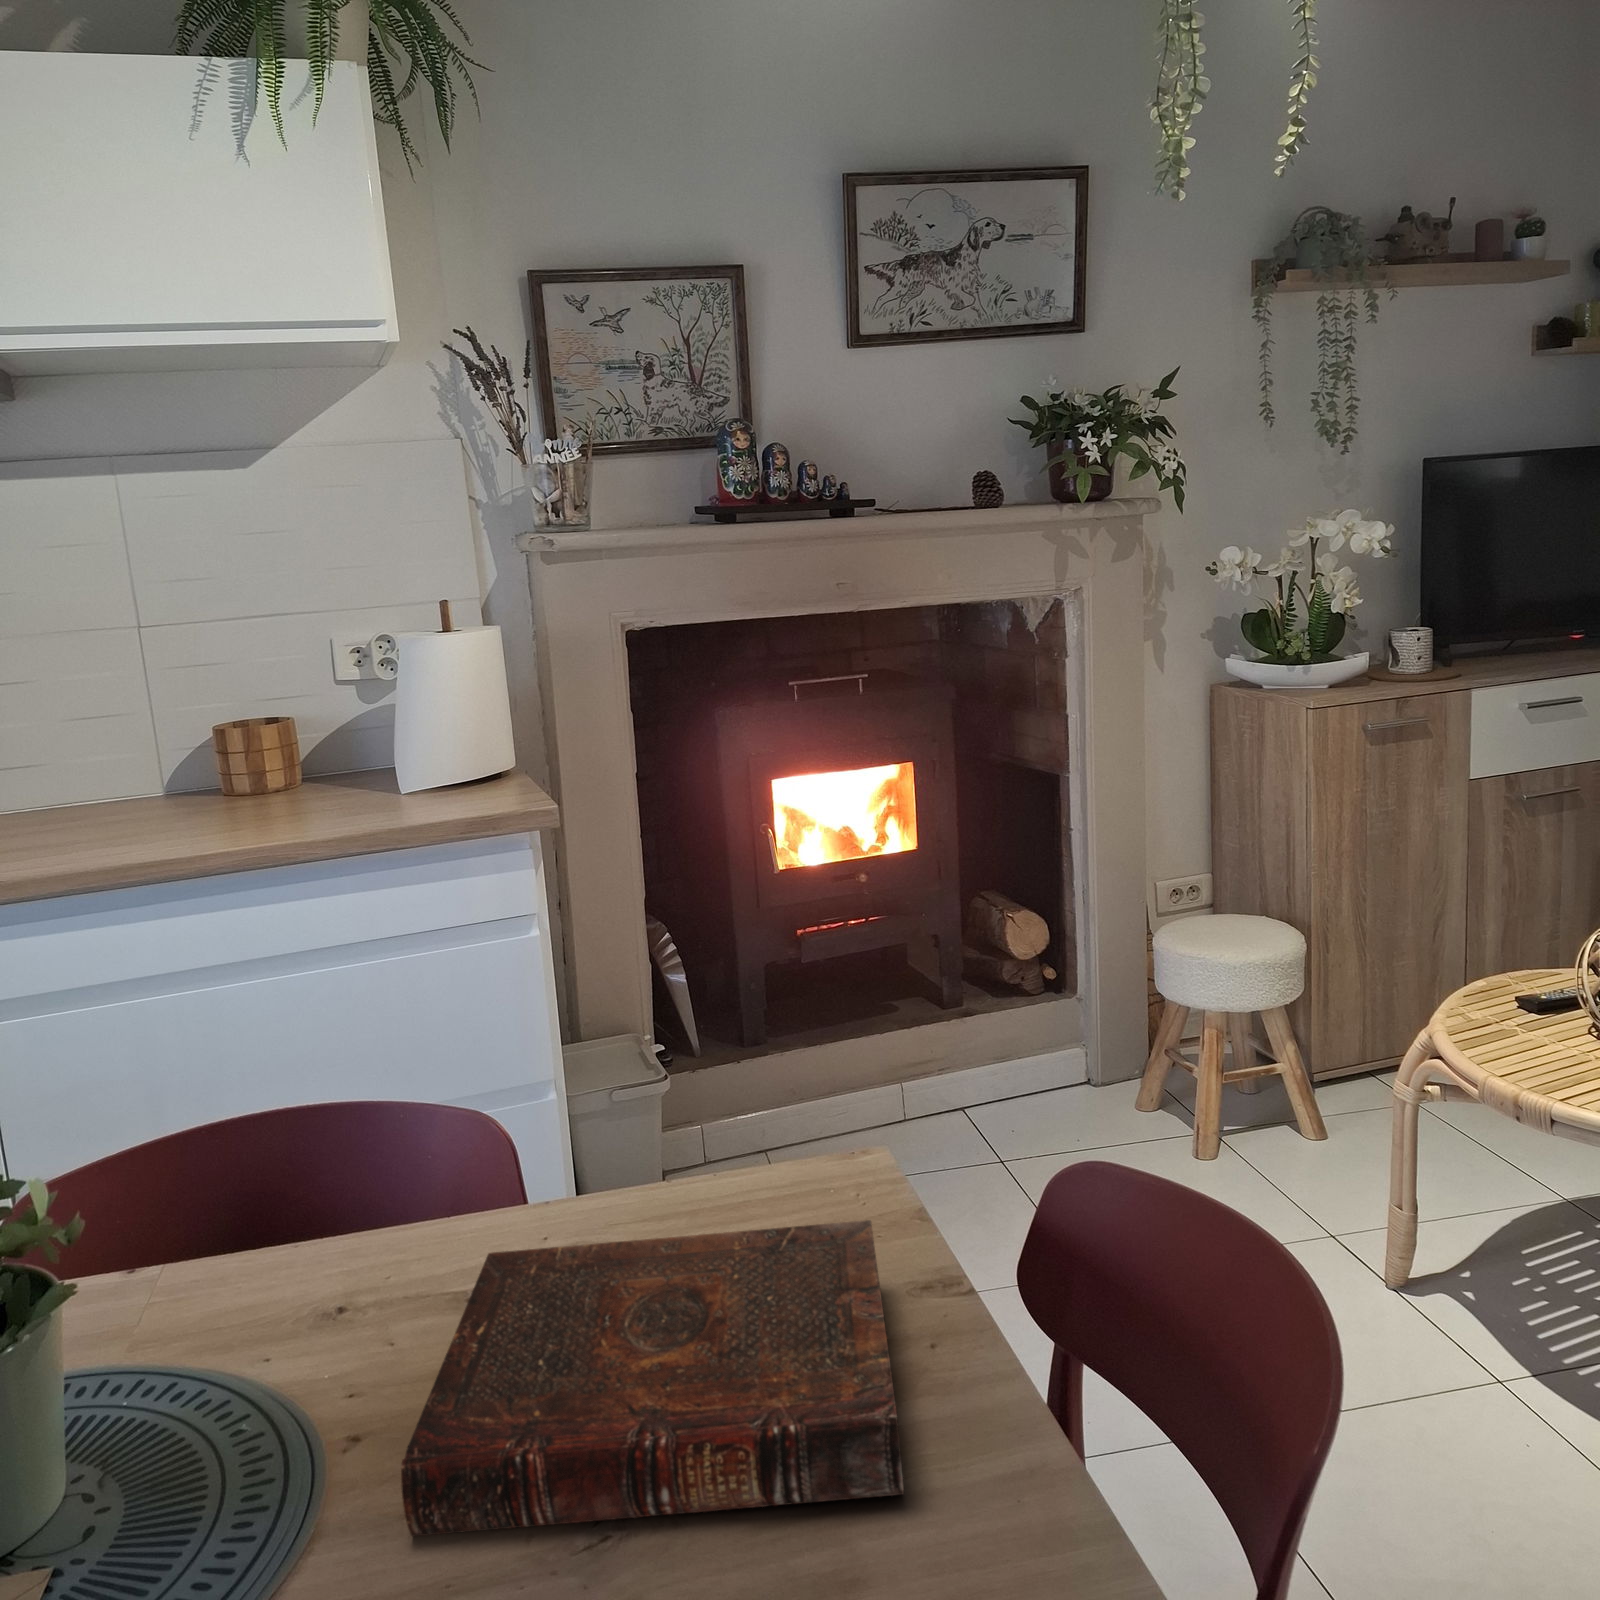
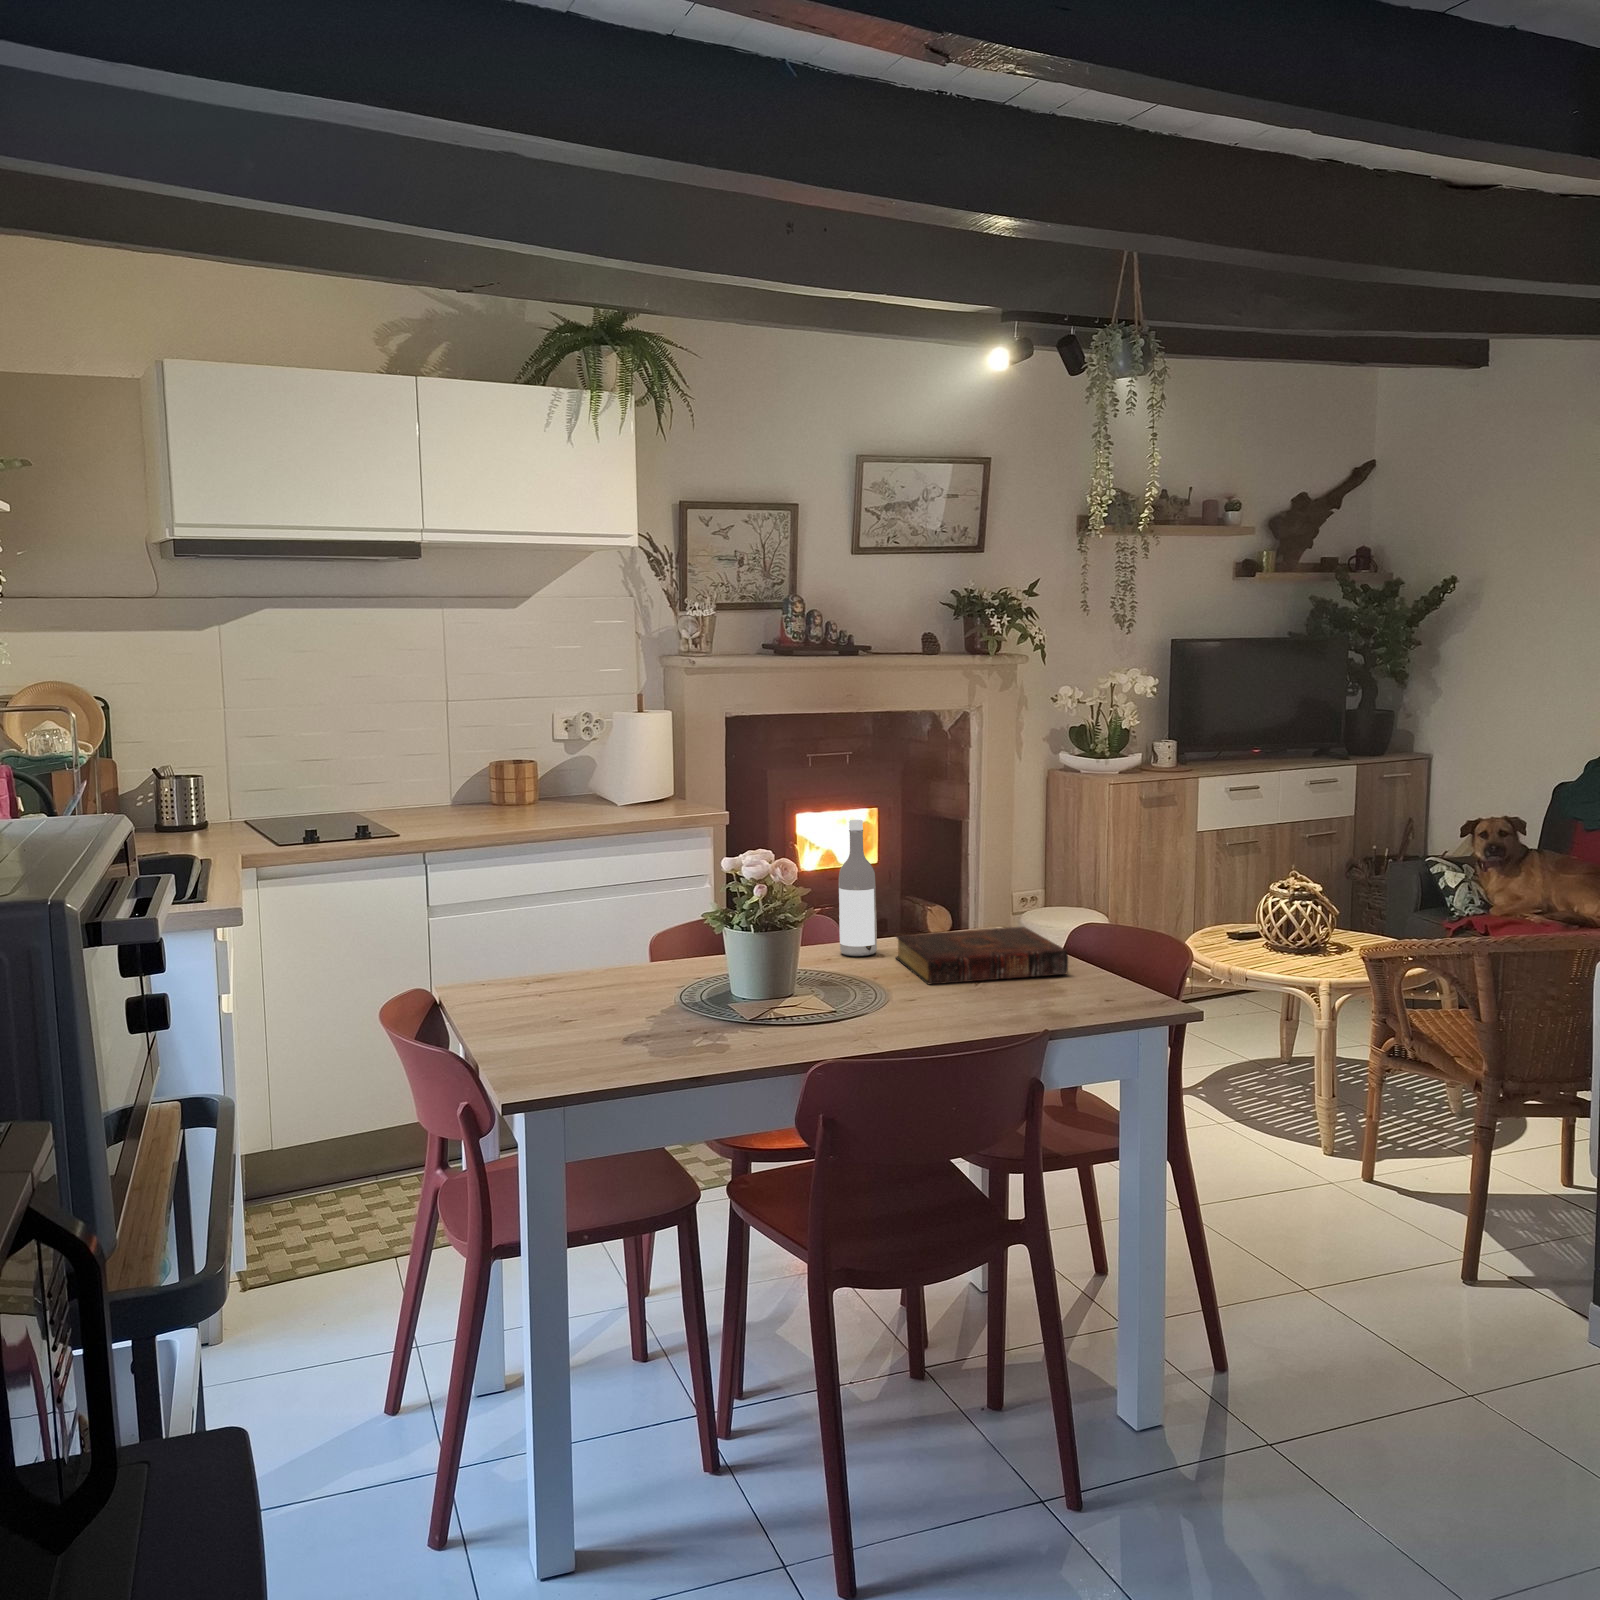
wine bottle: none [353,925,480,1298] -> present [839,820,877,956]

